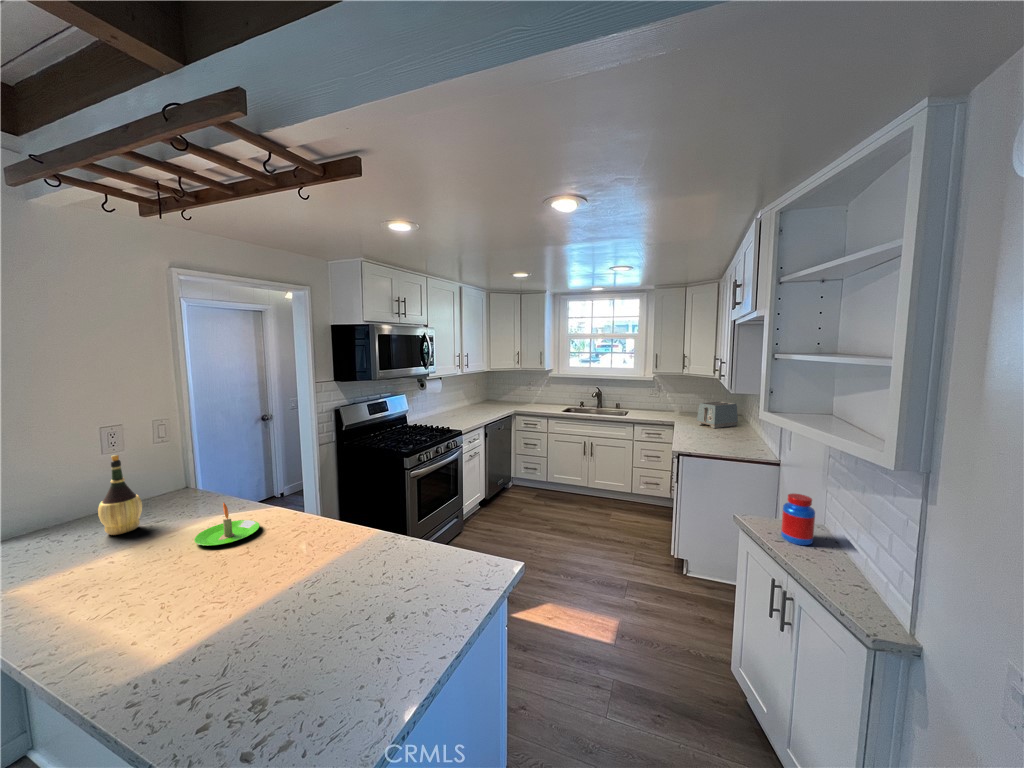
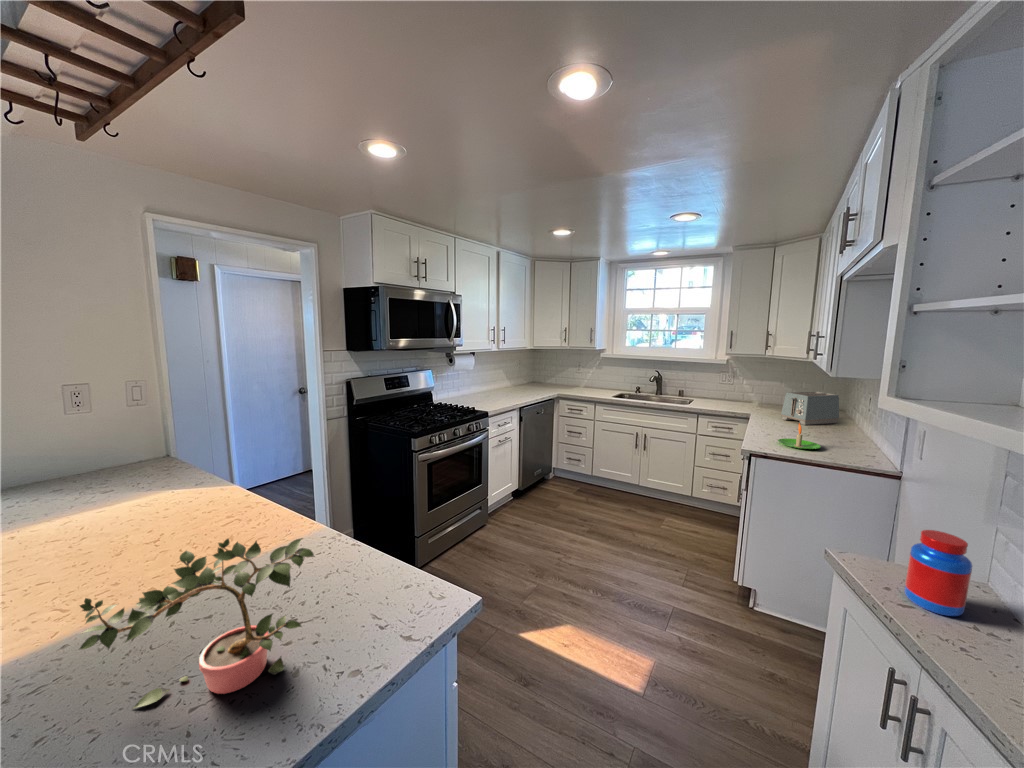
wine bottle: present [98,455,142,535] -> none [32,414,84,503]
candle: present [194,502,260,546] -> present [778,424,821,449]
potted plant: none [296,525,442,645] -> present [80,538,314,708]

